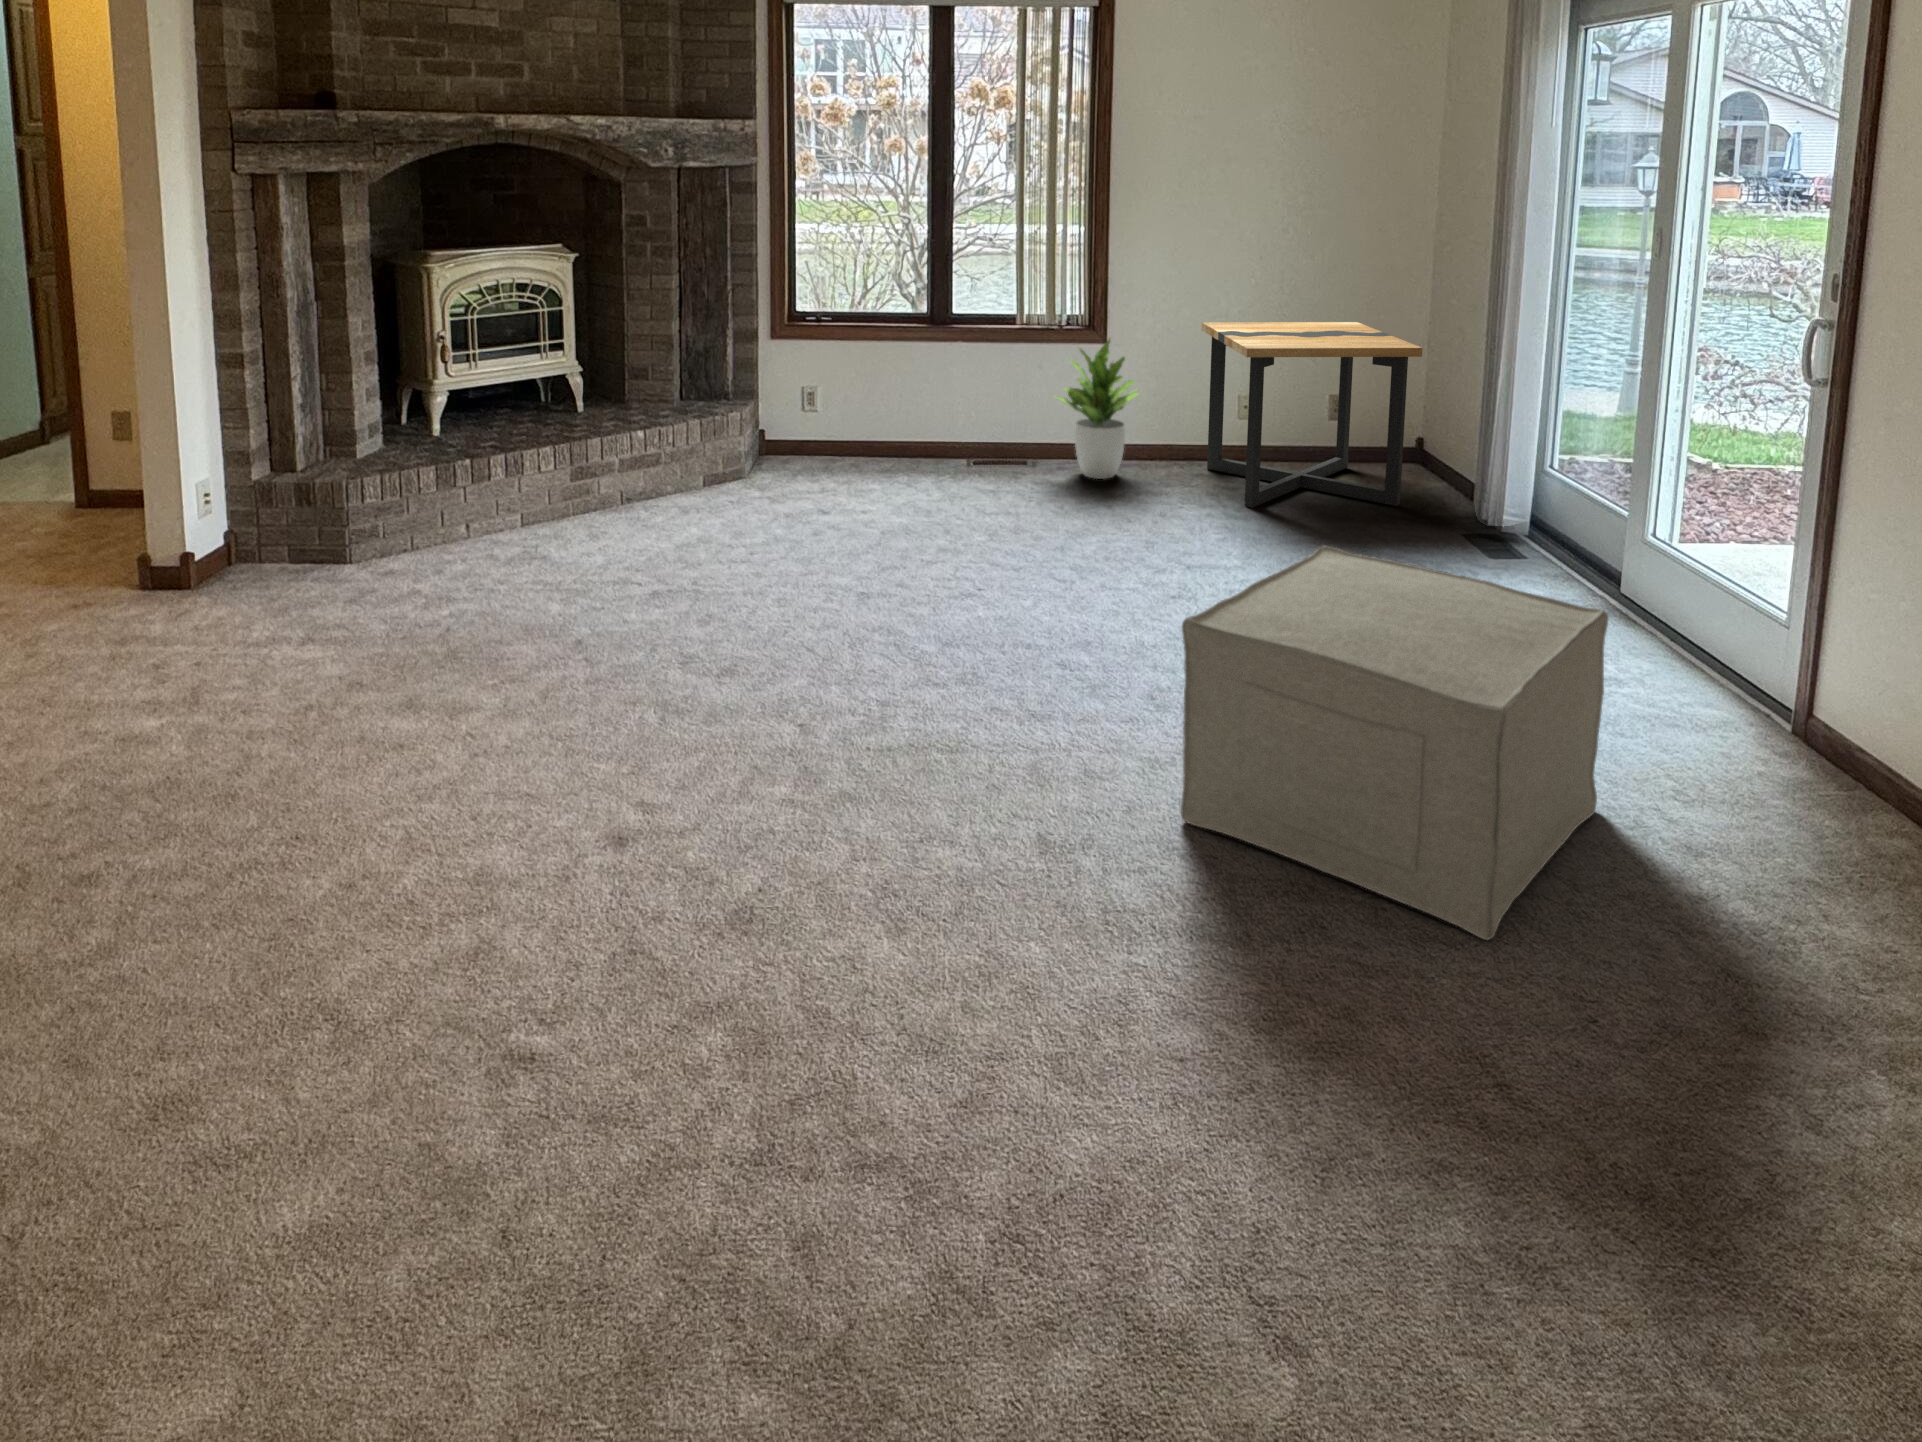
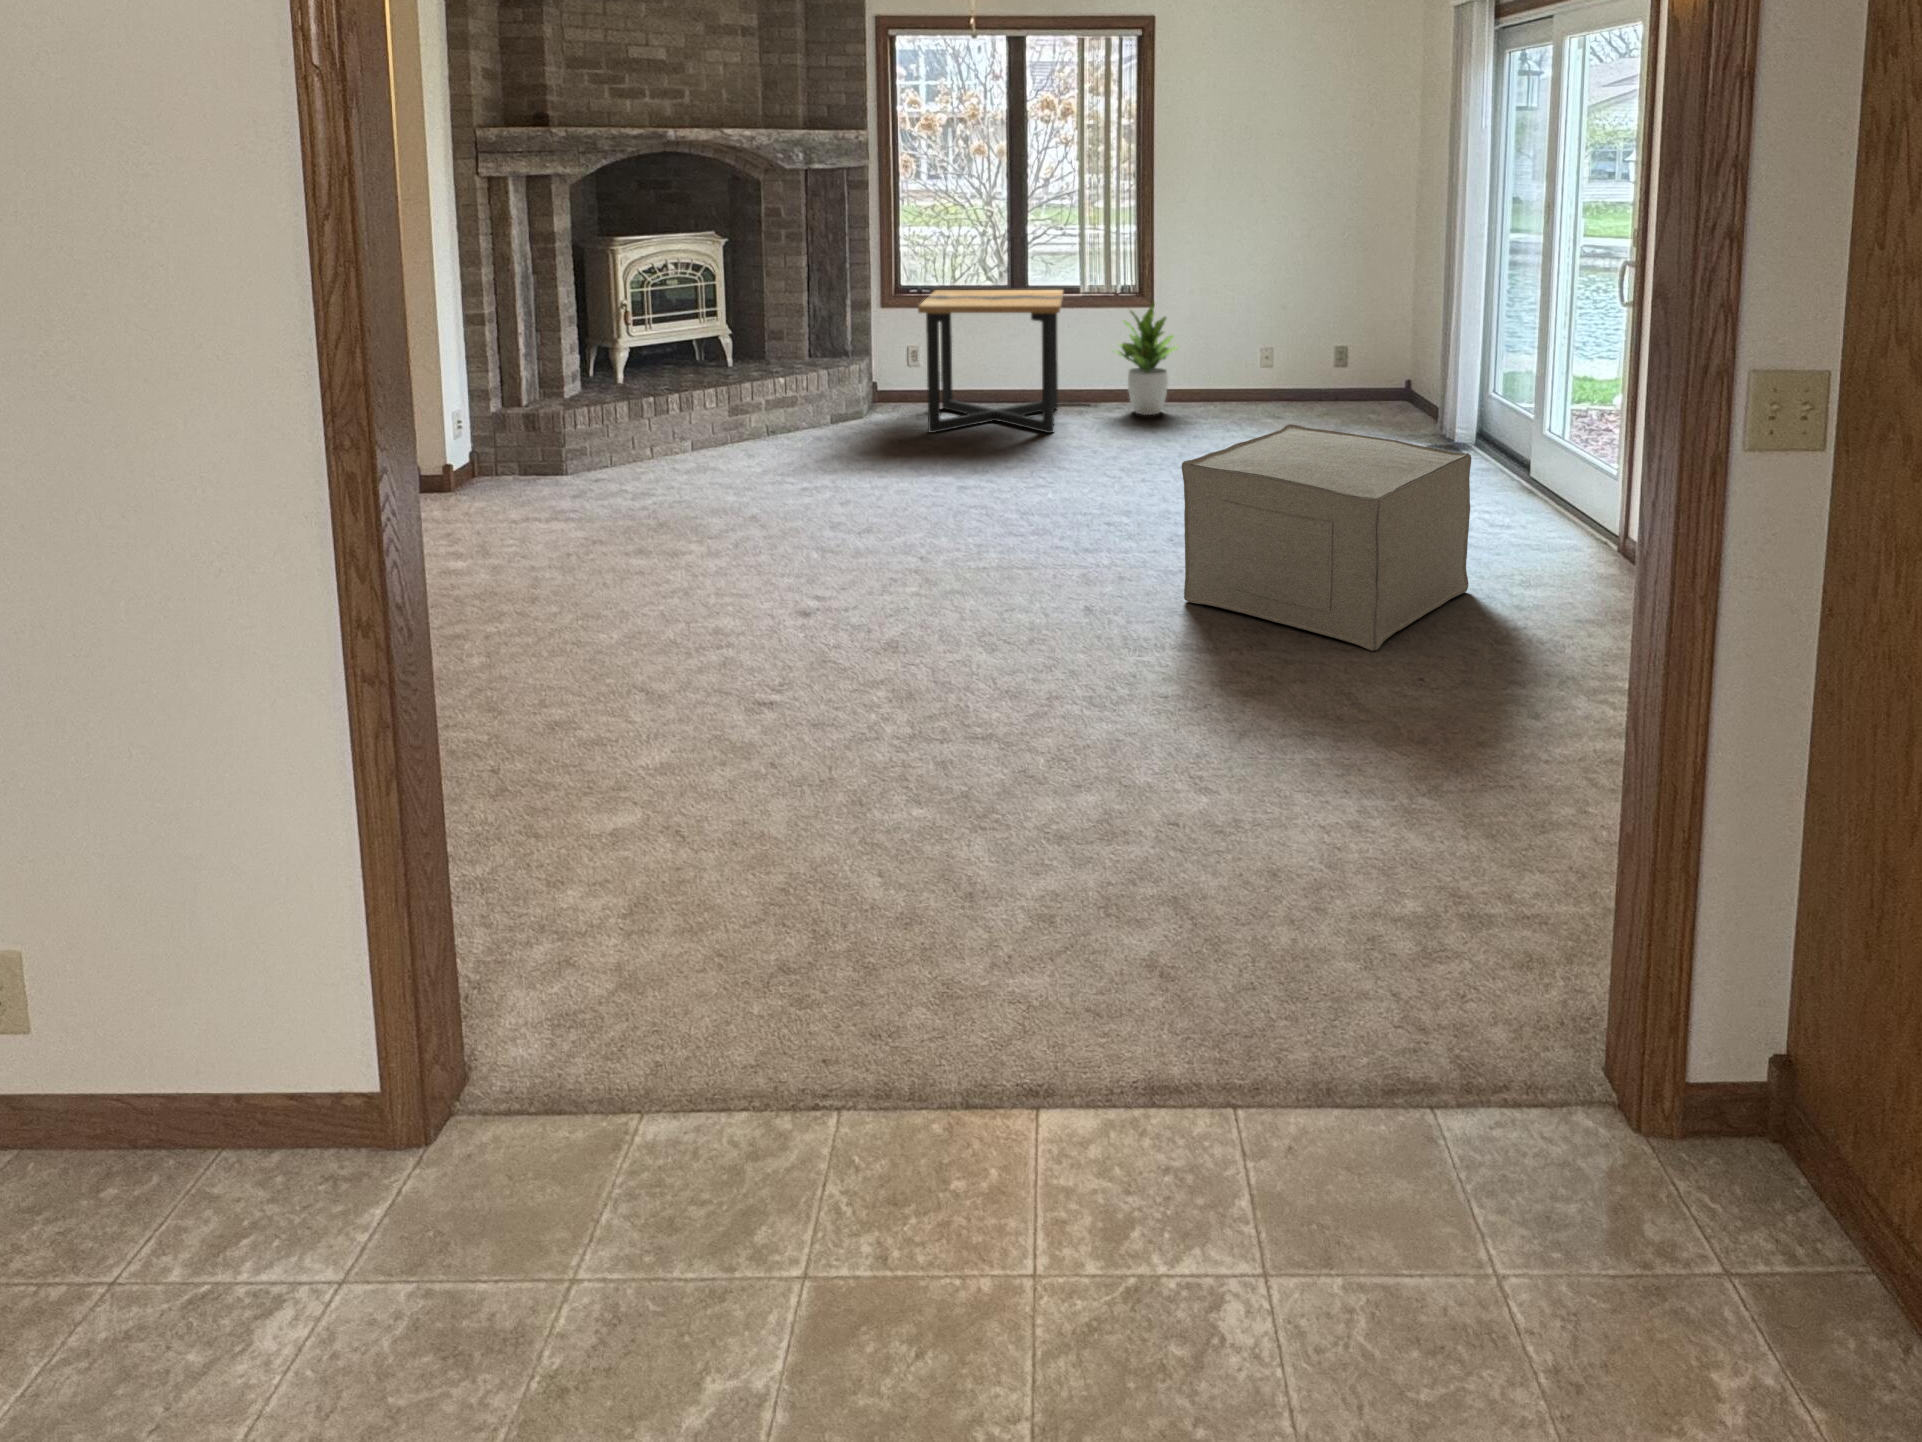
side table: present [1202,322,1422,508] -> present [918,290,1063,433]

